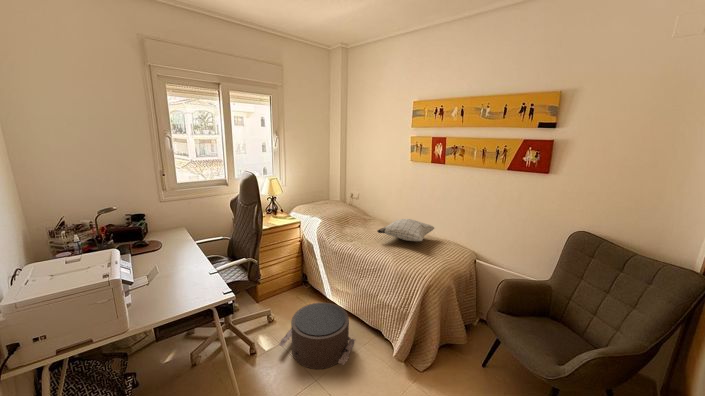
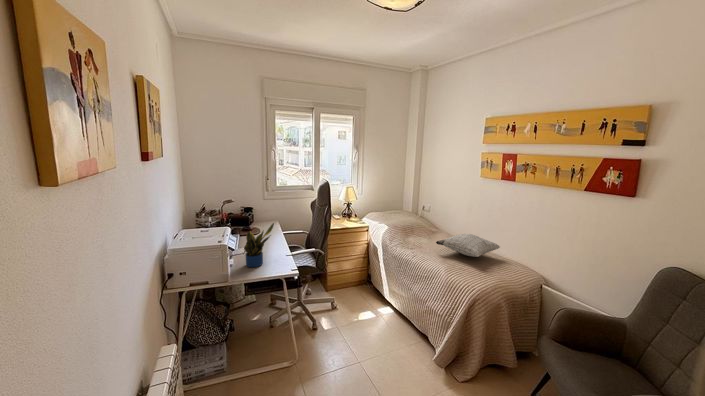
potted plant: none [148,235,192,302] -> present [244,223,274,267]
pouf: present [279,302,355,369] -> none [334,299,401,356]

